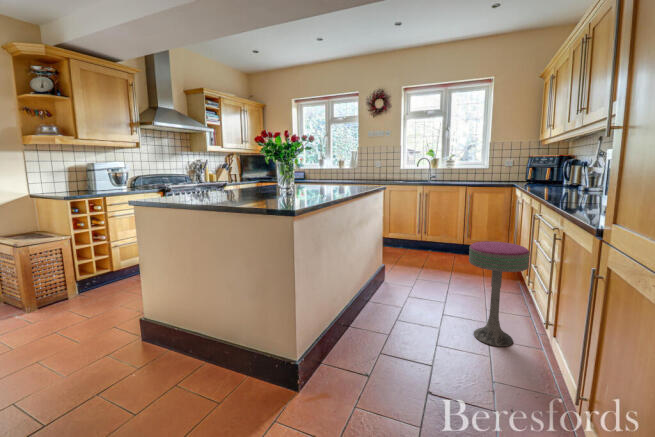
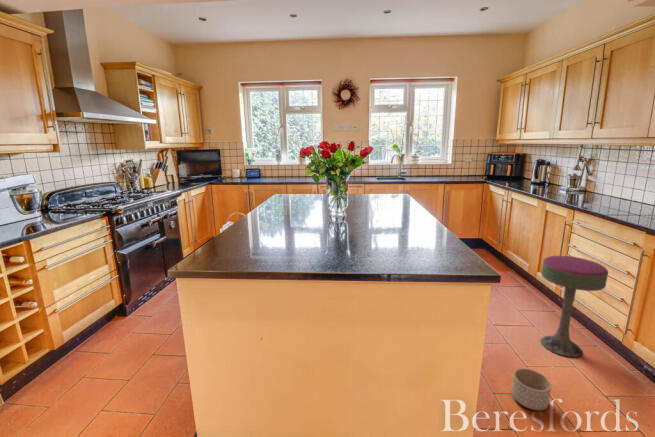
planter: none [391,332,421,367] -> present [512,368,551,410]

